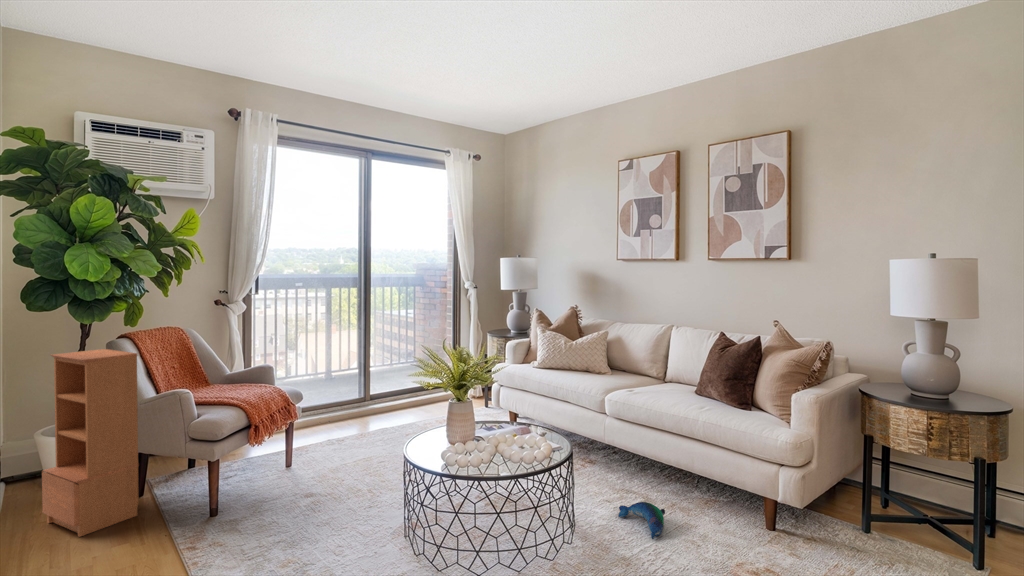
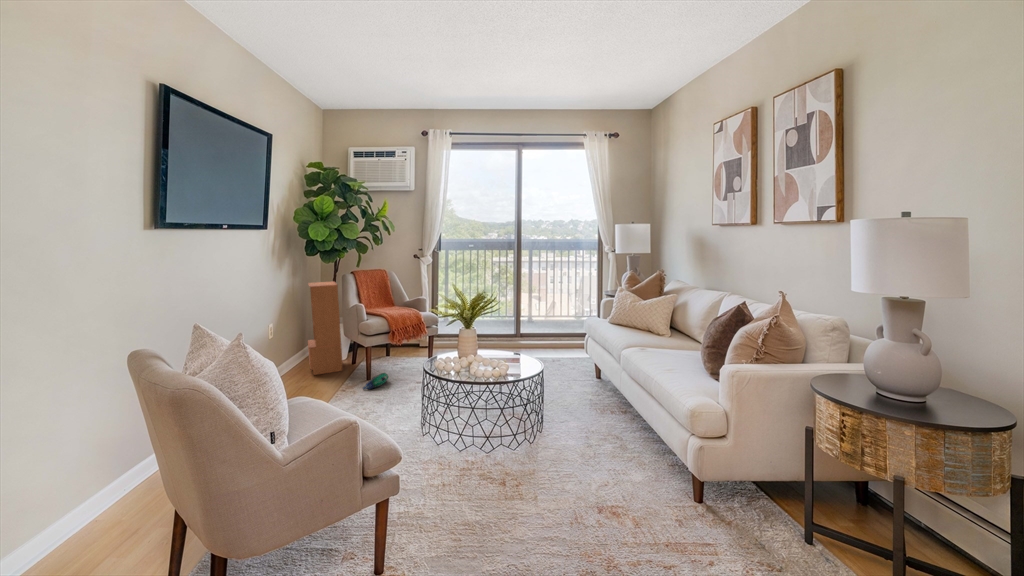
plush toy: present [618,502,665,539] -> present [363,373,388,389]

